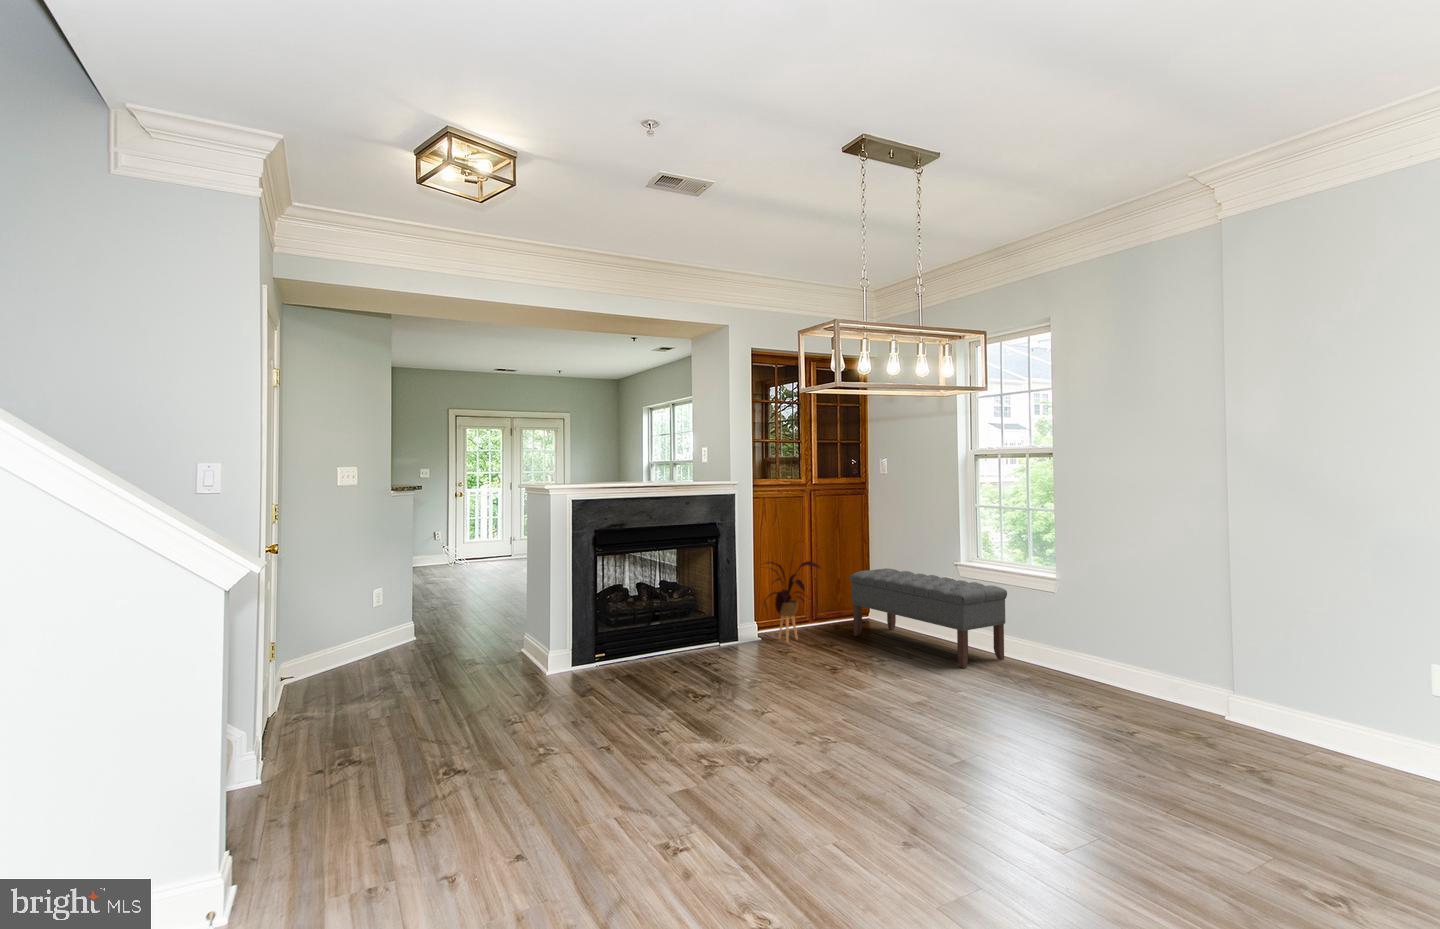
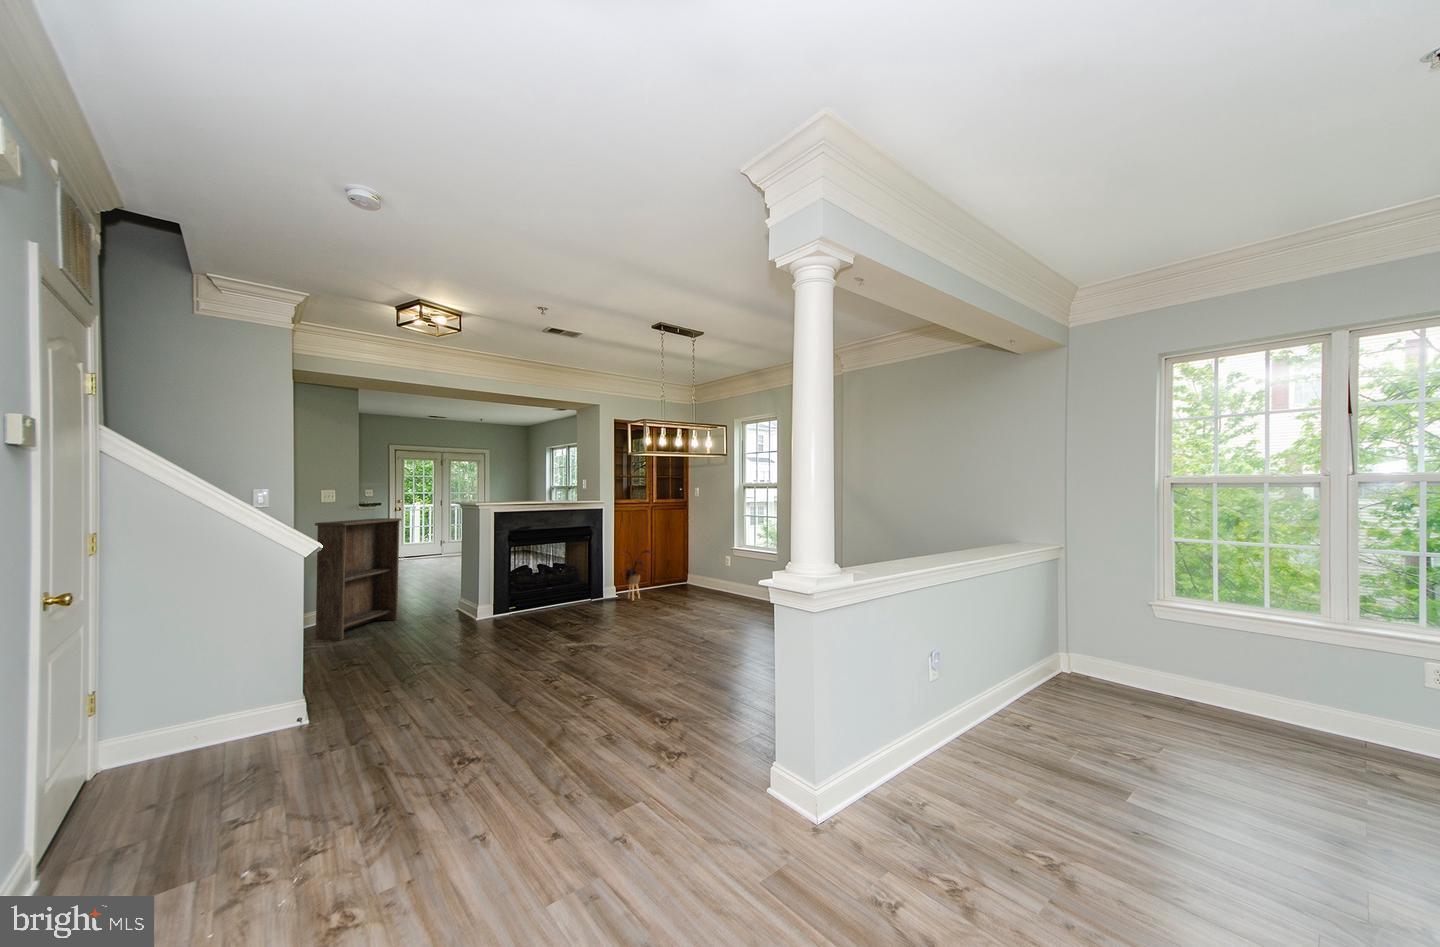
bookshelf: none [301,509,434,703] -> present [315,518,401,640]
bench: present [850,568,1007,668] -> none [673,555,758,609]

